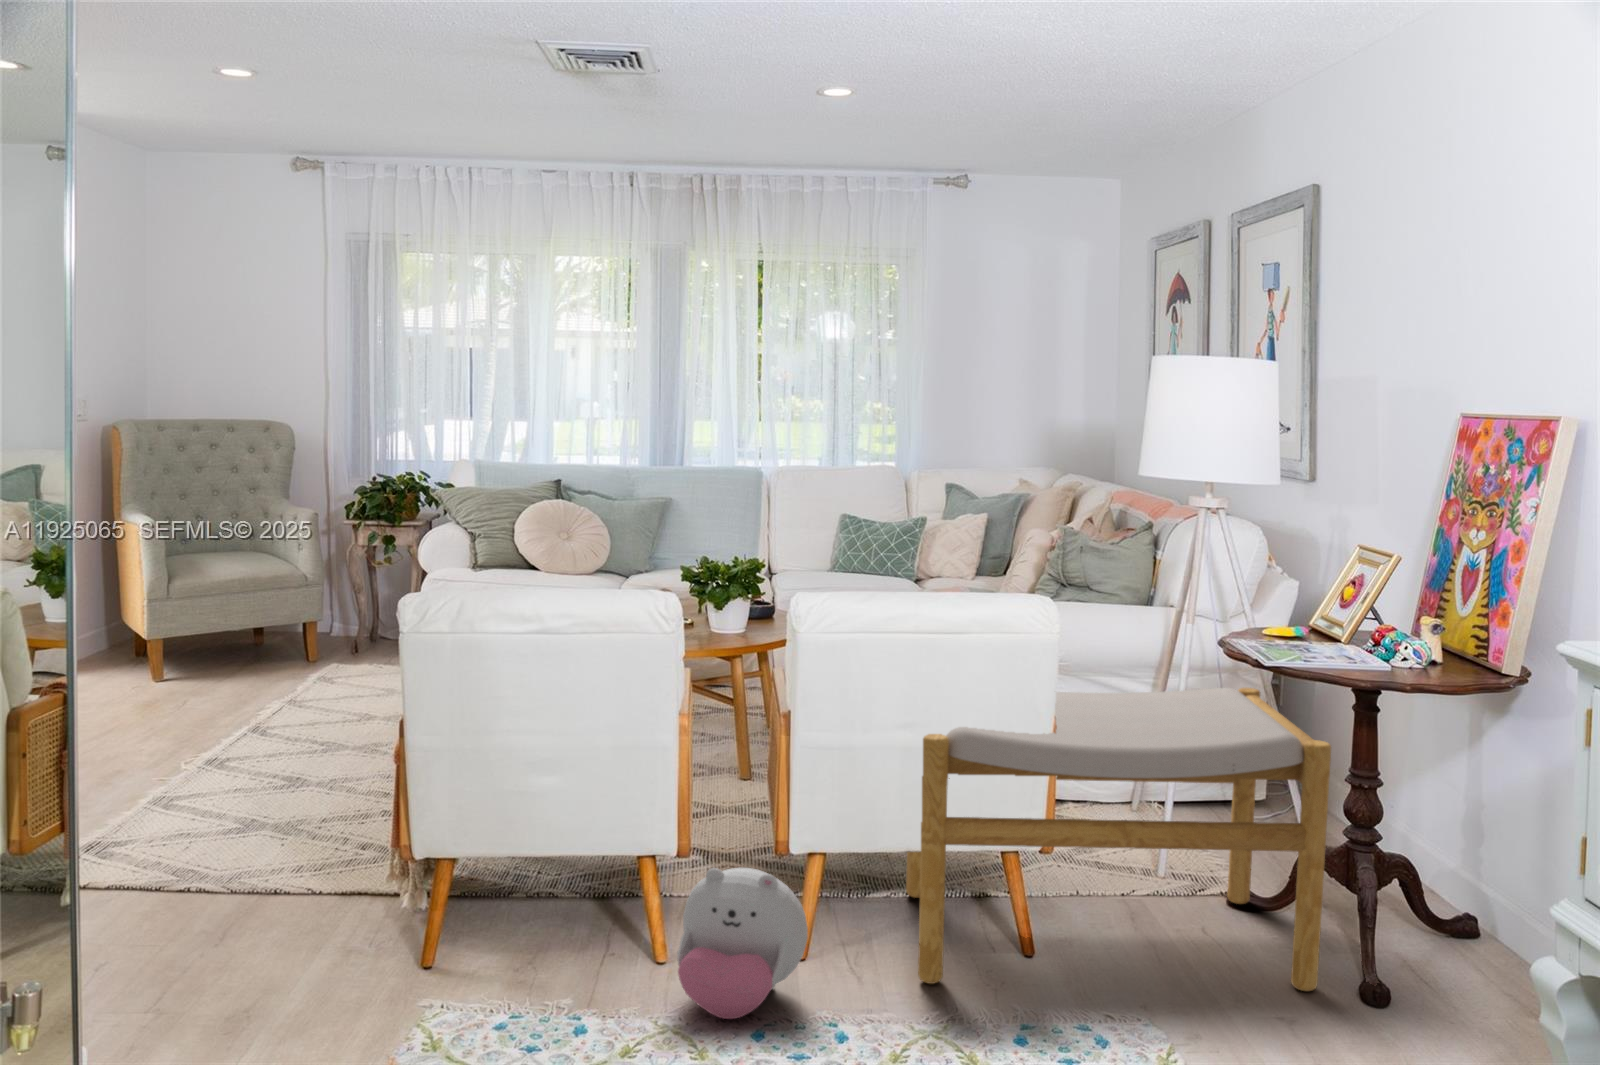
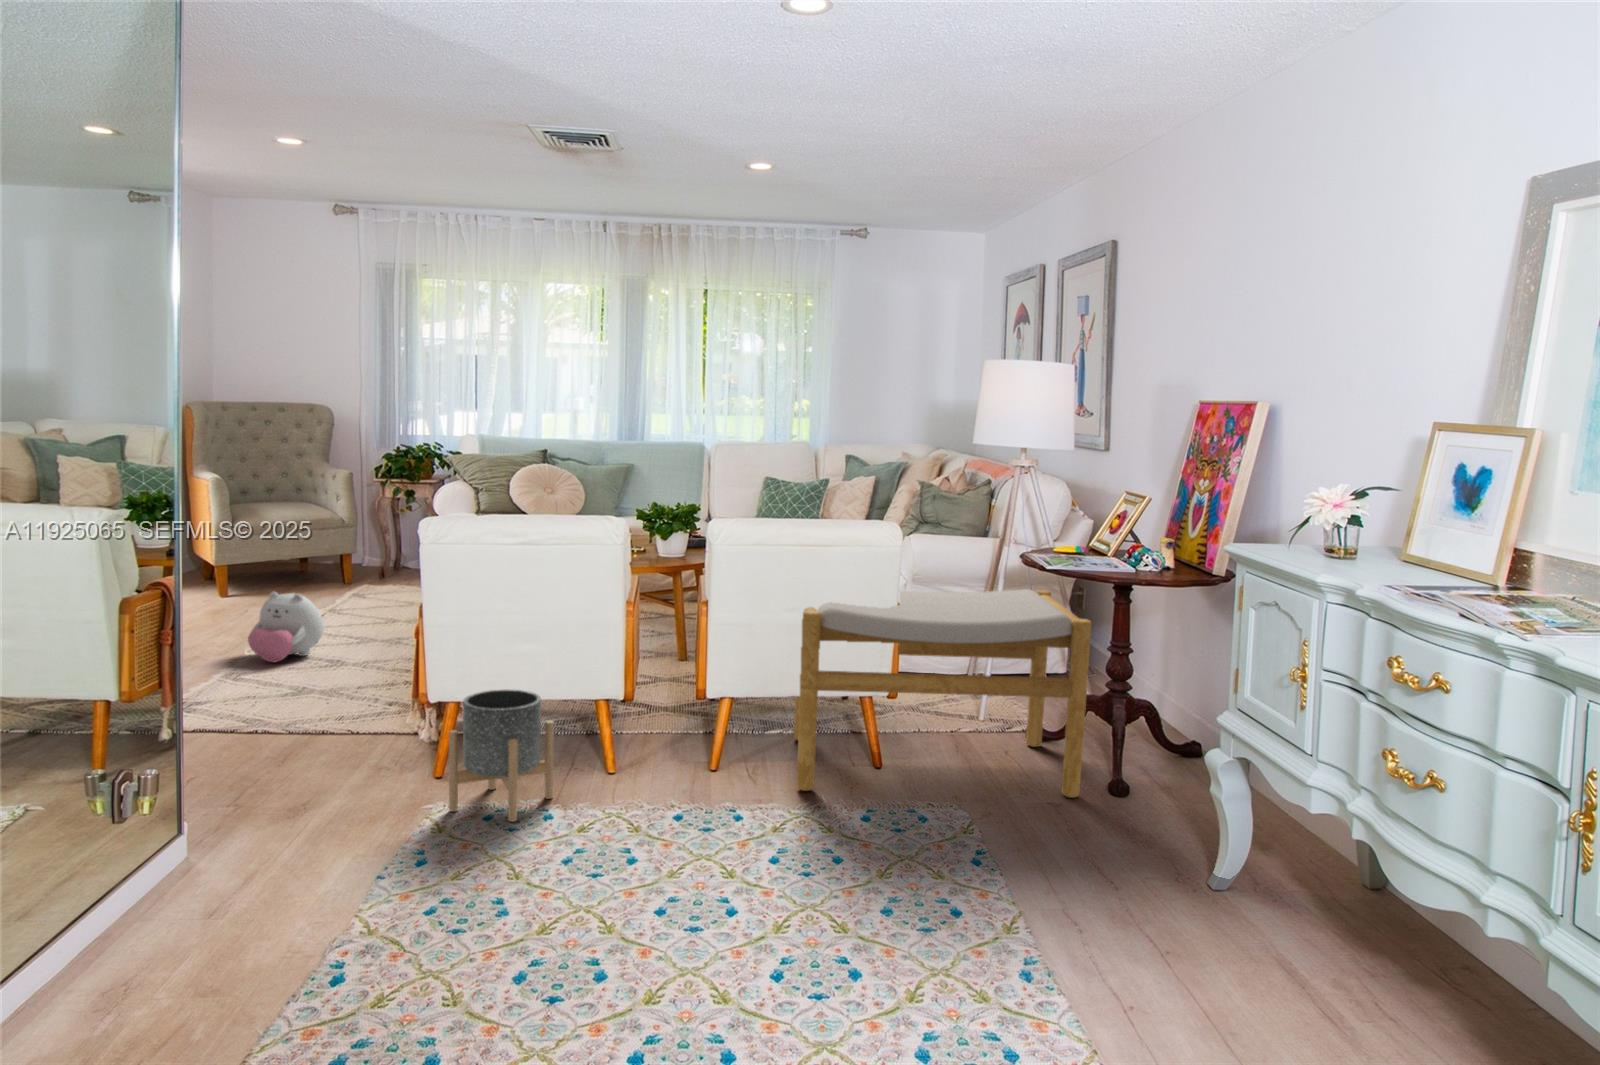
planter: none [441,849,584,1041] -> present [449,689,554,822]
plush toy: present [677,868,808,1019] -> present [248,592,324,662]

